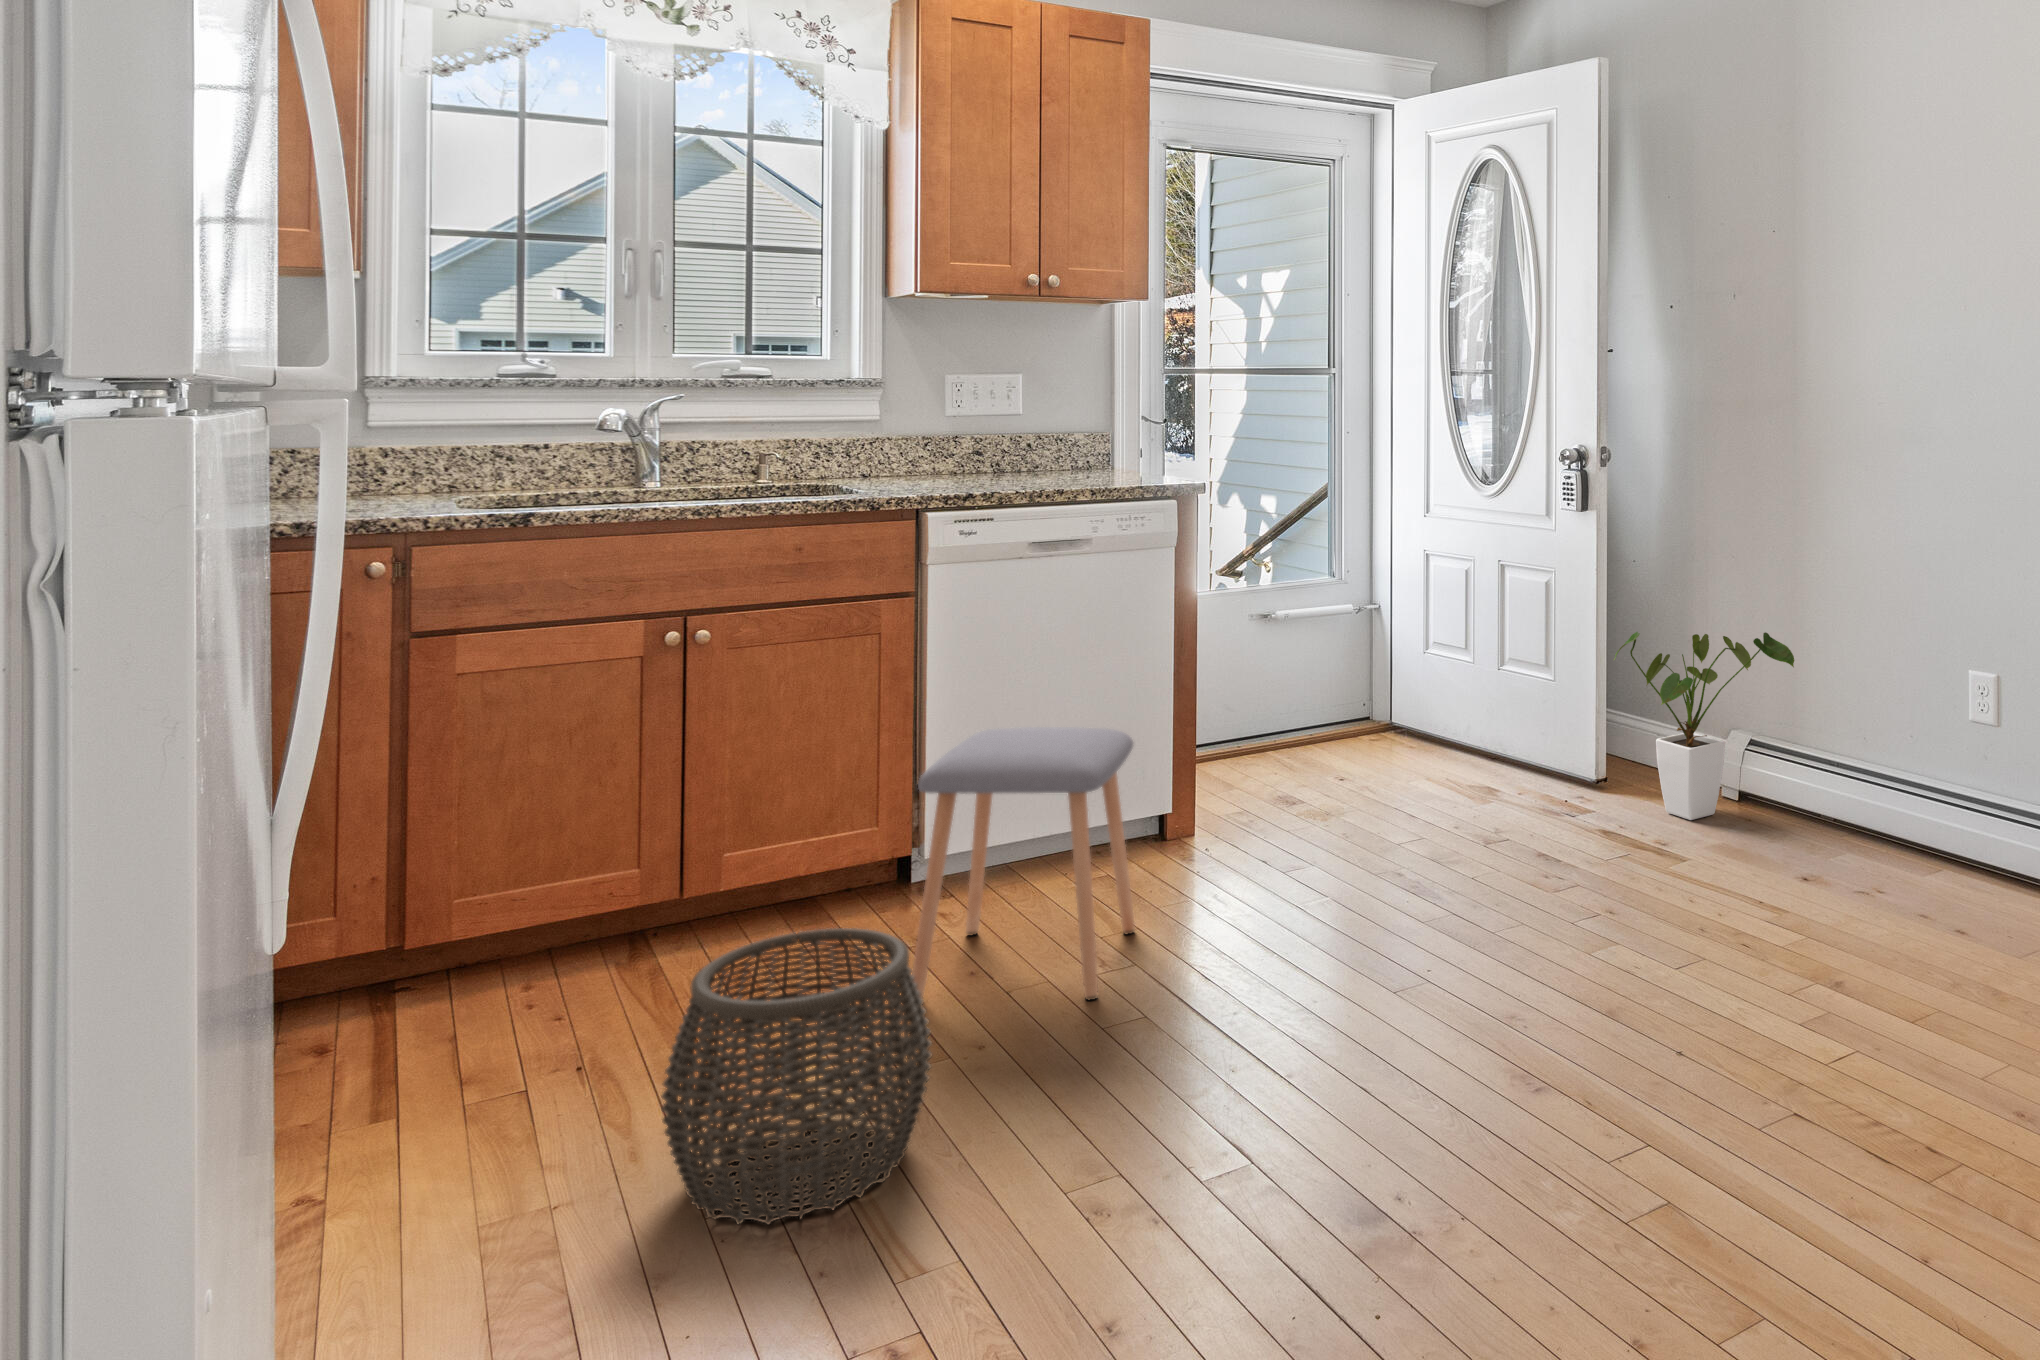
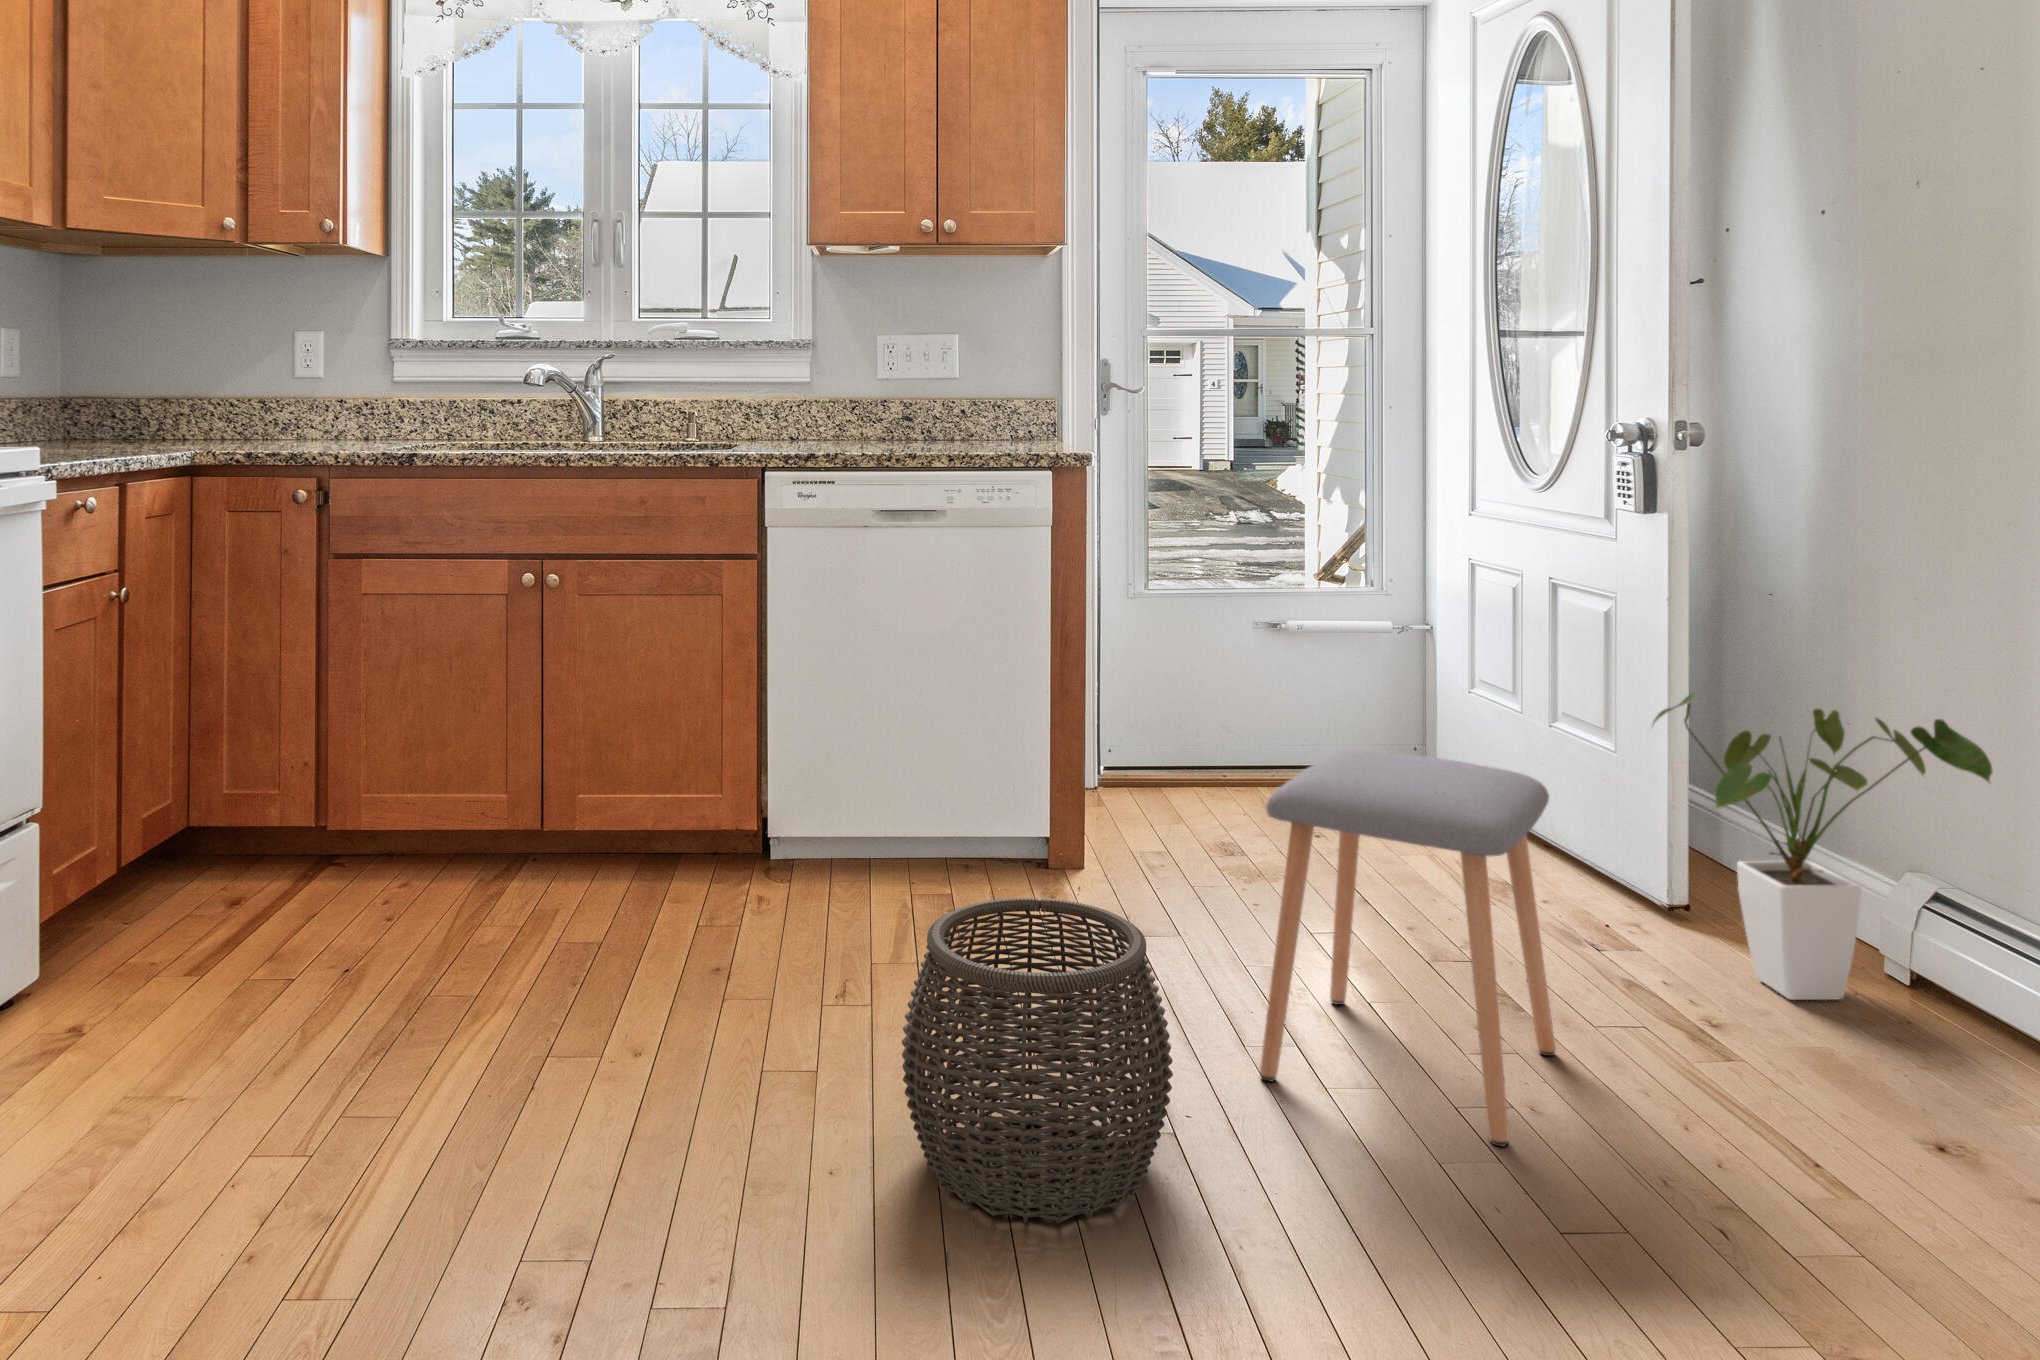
stool: present [912,727,1135,1000] -> present [1260,749,1556,1147]
woven basket: present [661,928,932,1224] -> present [902,898,1173,1224]

